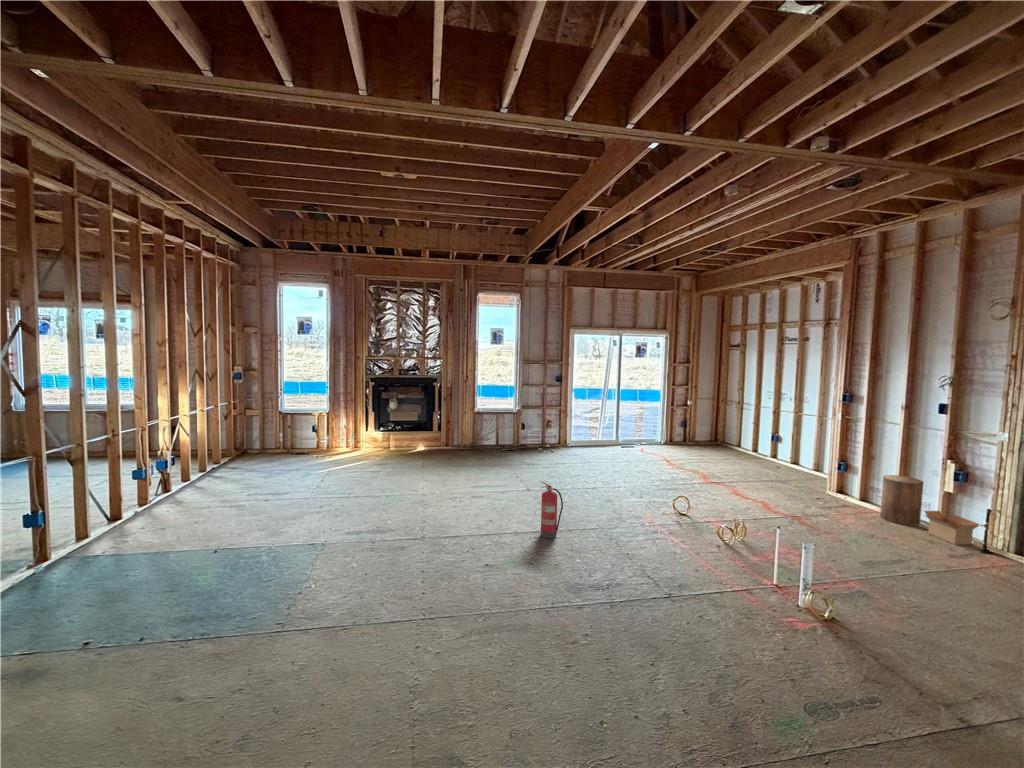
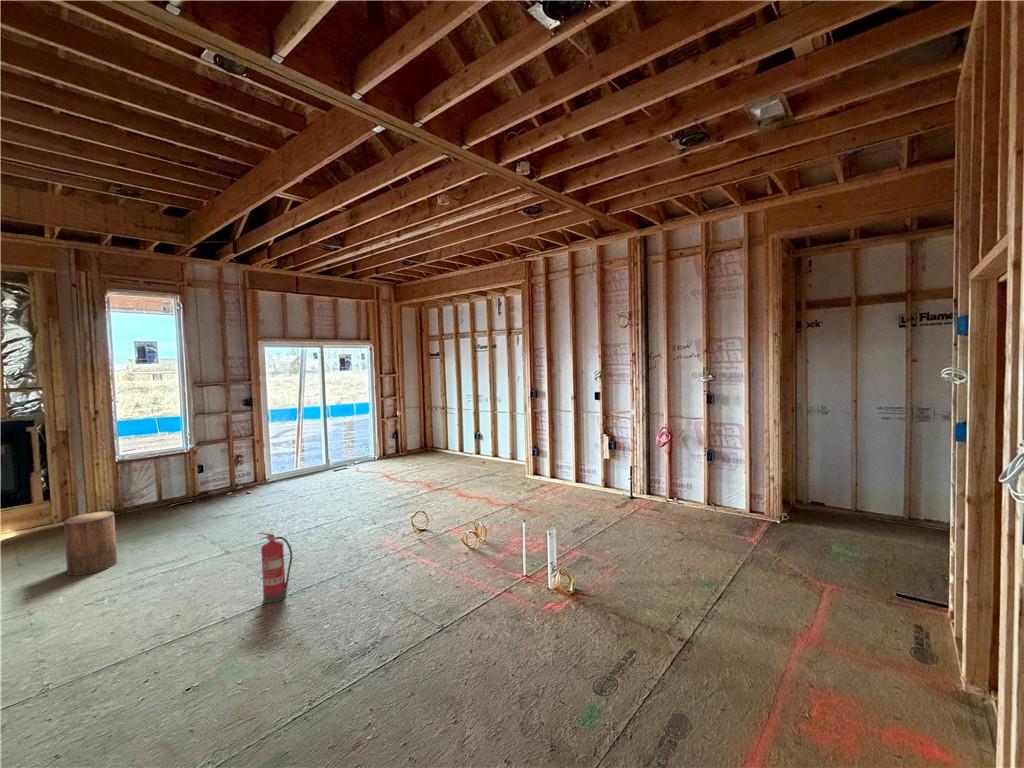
stool: present [880,475,923,526] -> present [64,511,117,575]
cardboard box: present [925,511,979,545] -> none [598,476,633,501]

